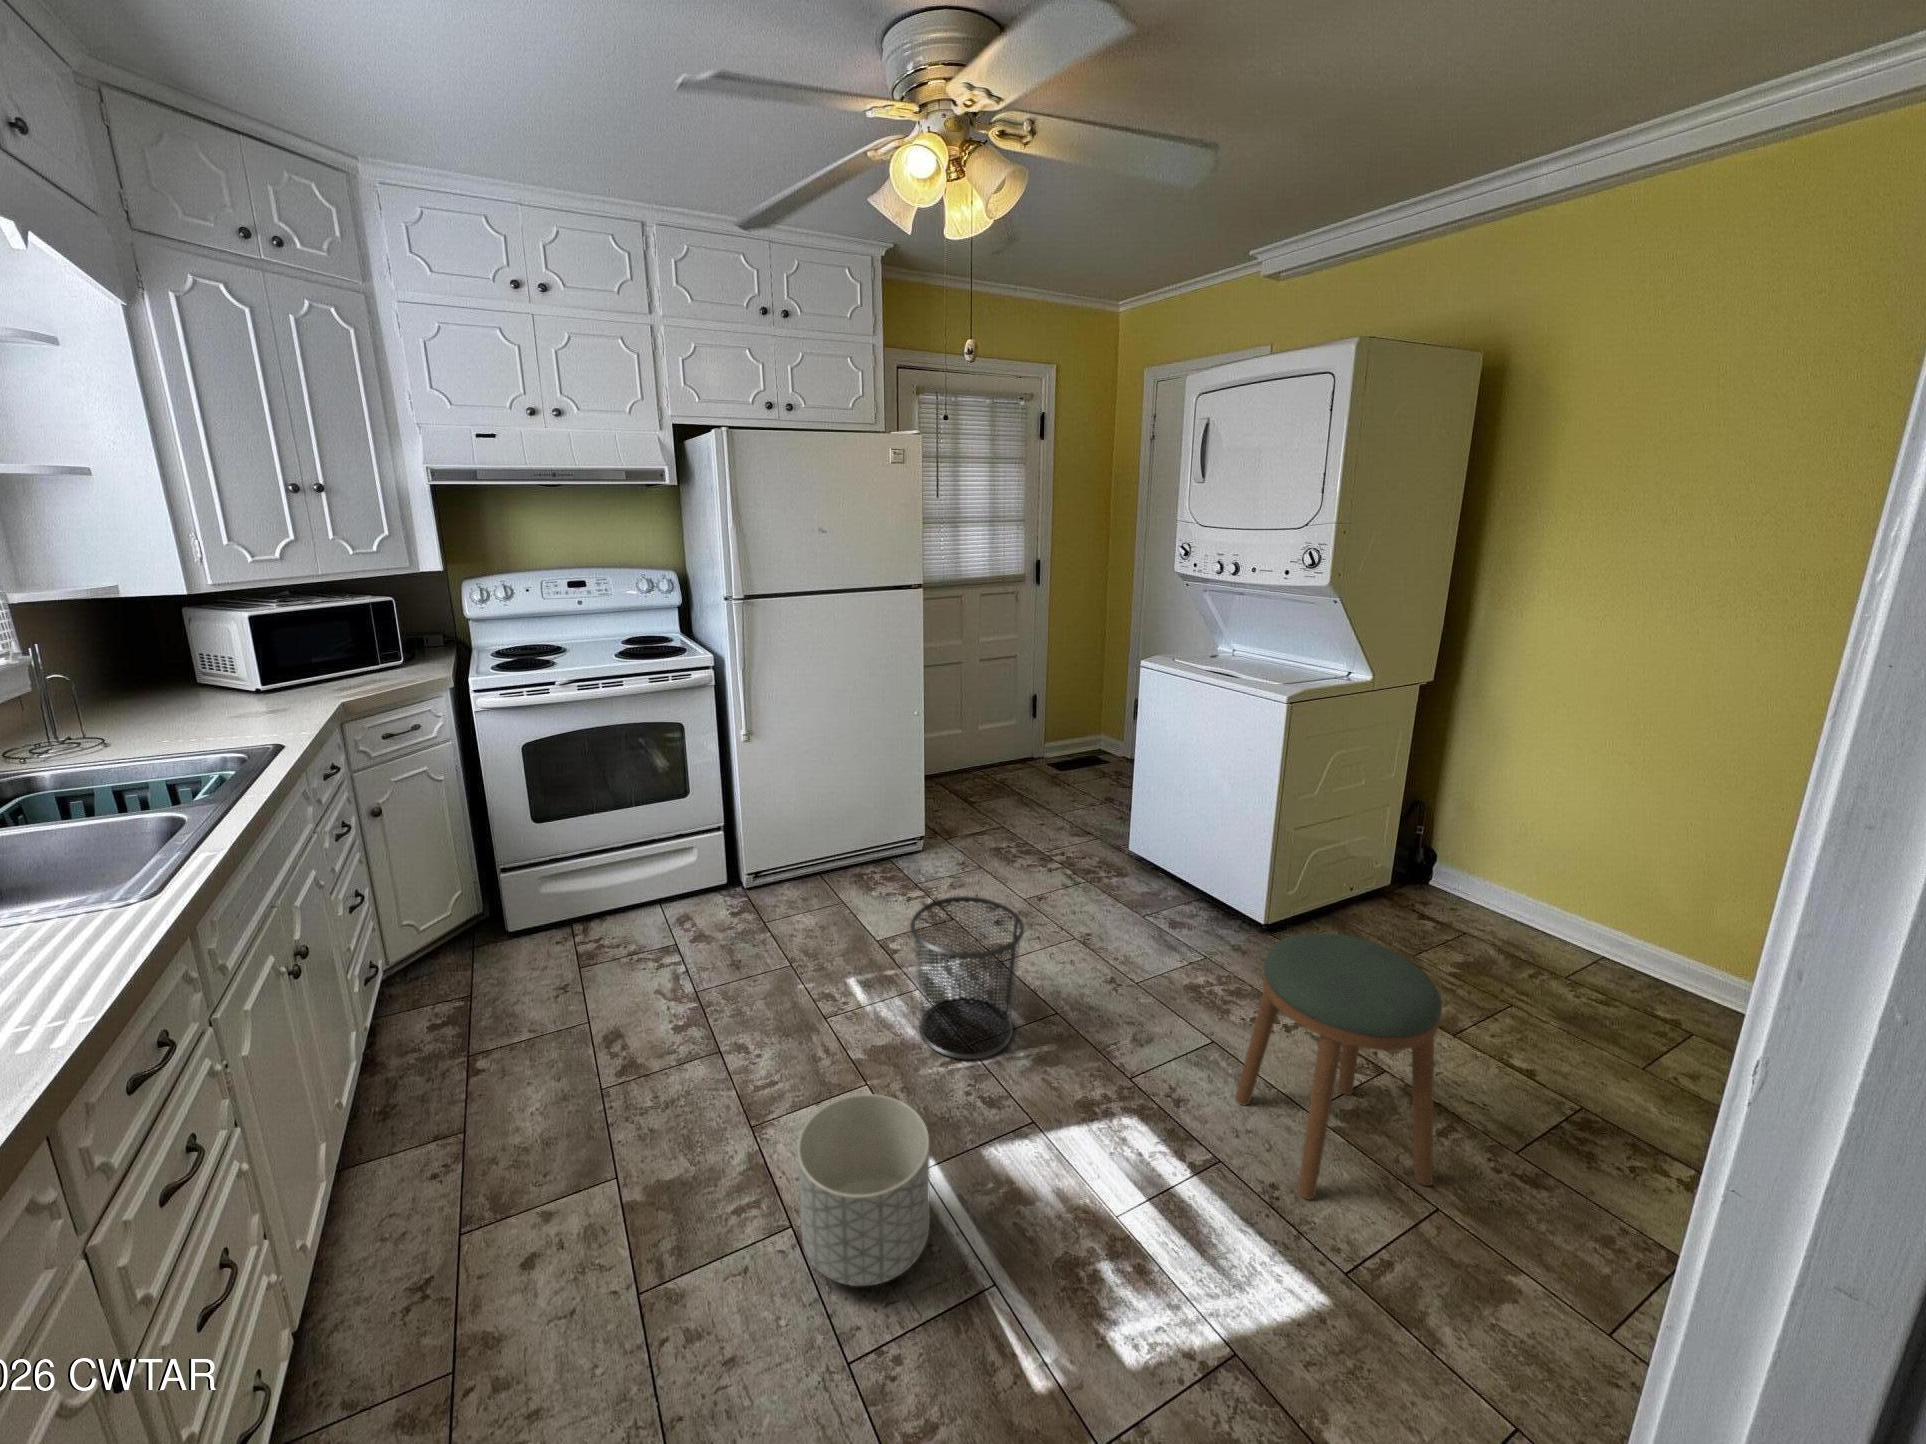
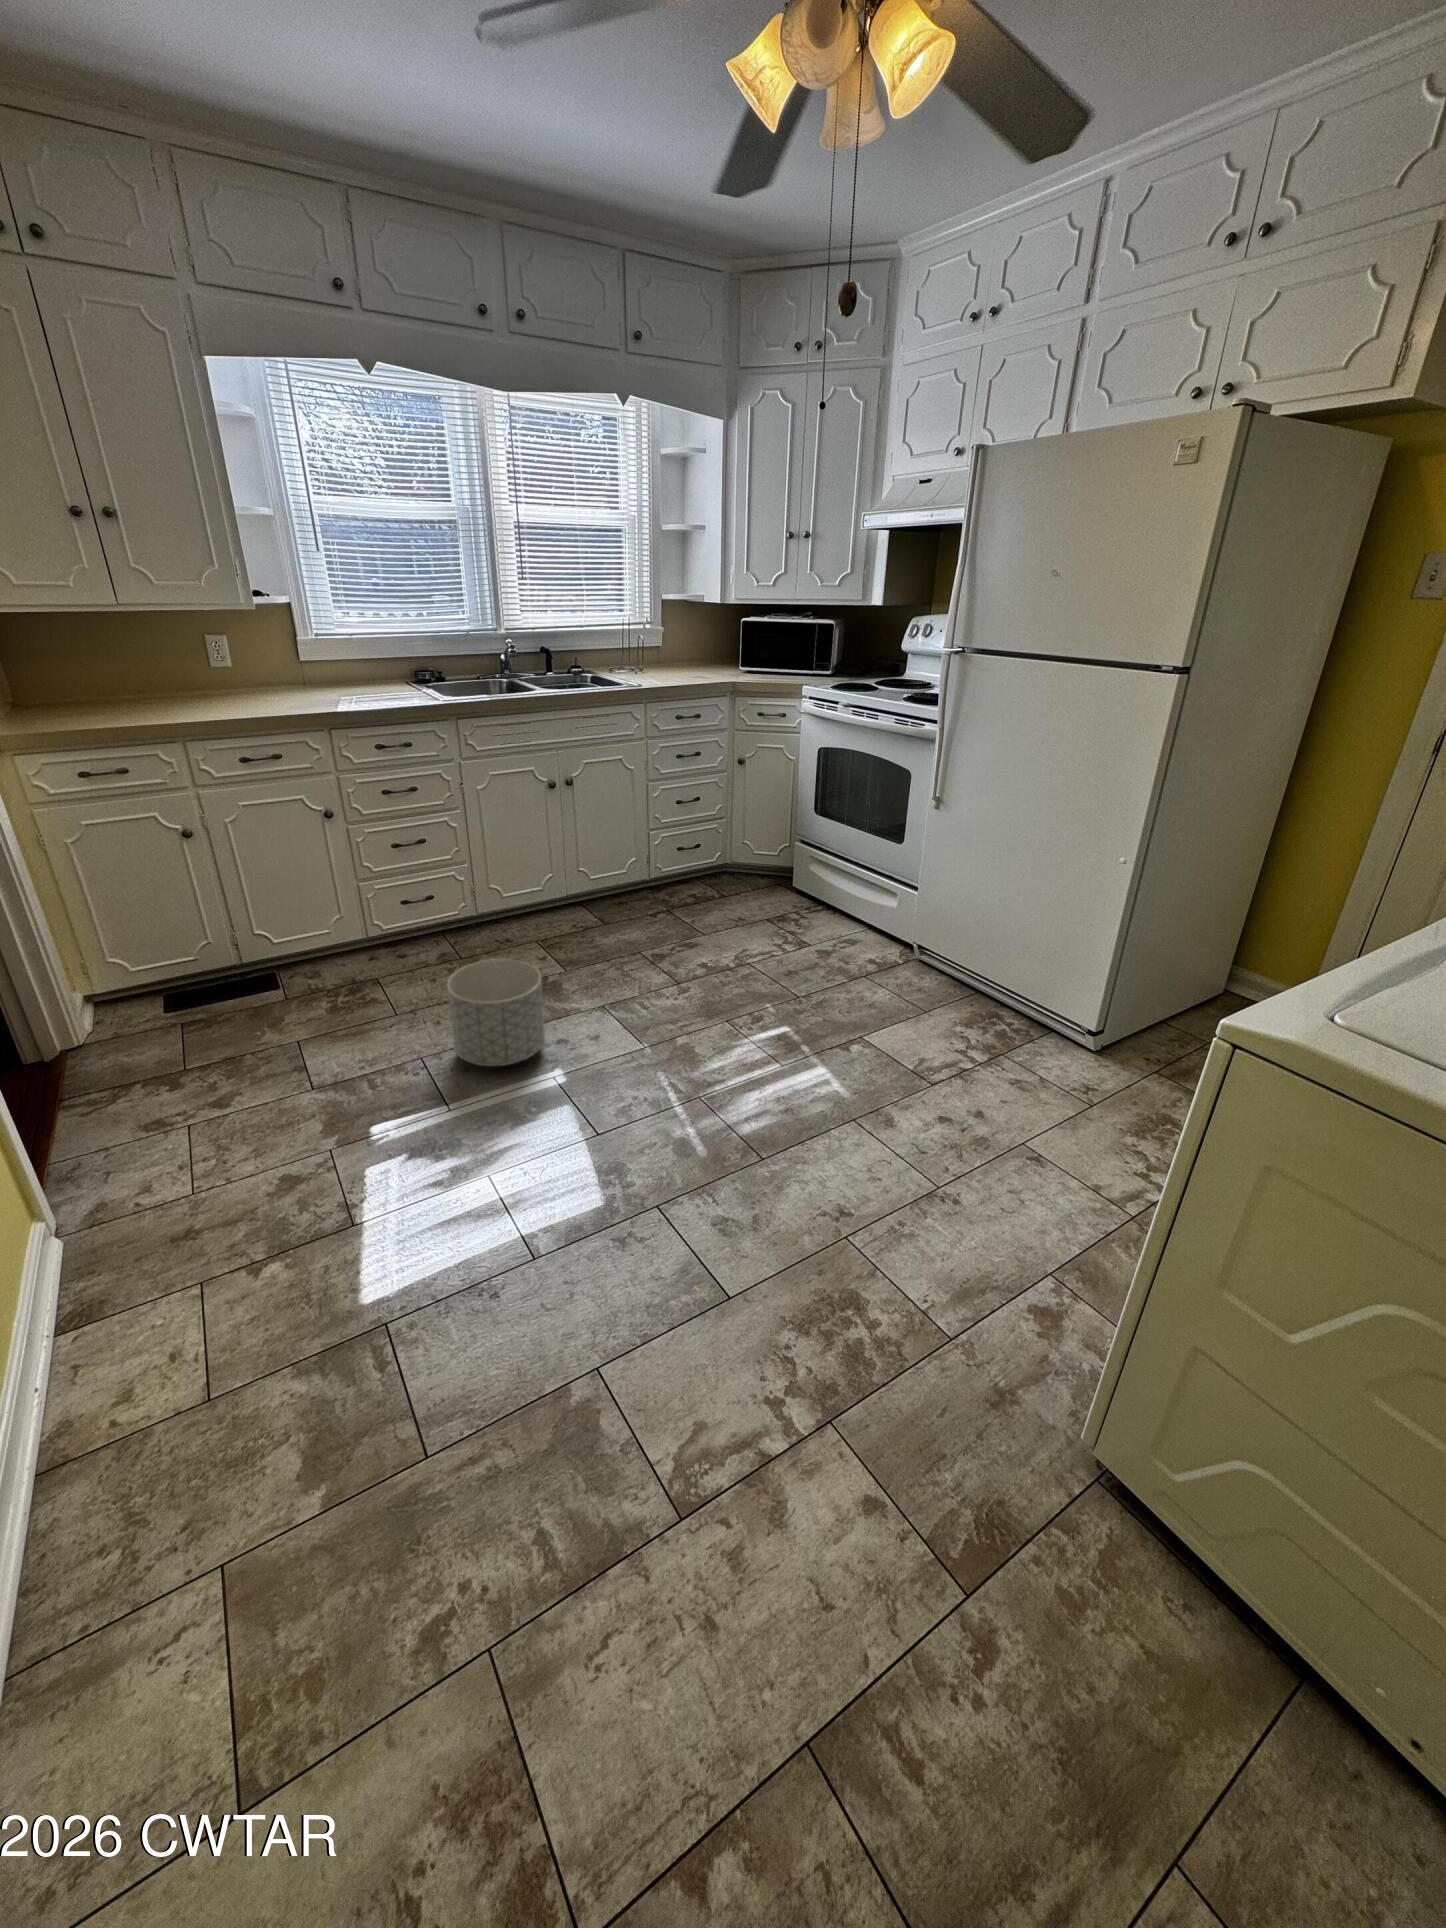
waste bin: present [910,896,1024,1059] -> none [677,964,798,1126]
stool: present [1235,933,1442,1200] -> none [429,1126,652,1475]

